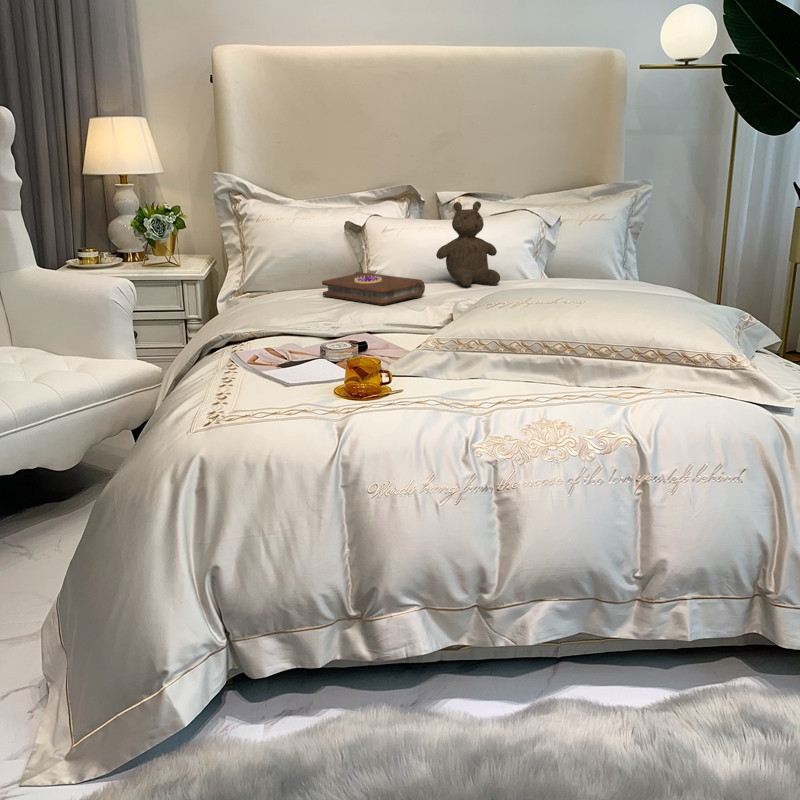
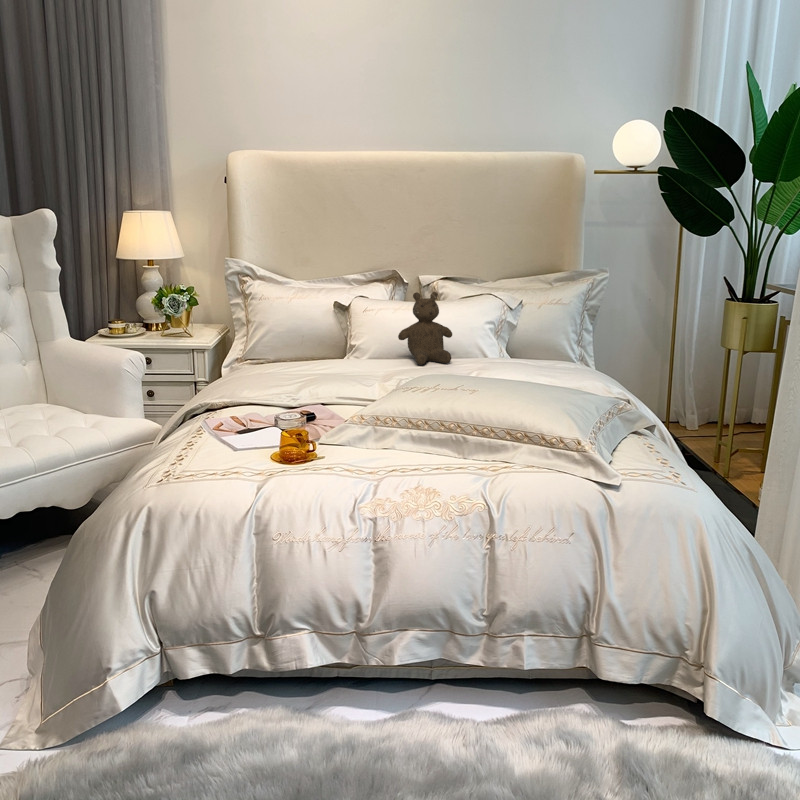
book: present [322,272,425,305] -> none [295,350,380,382]

